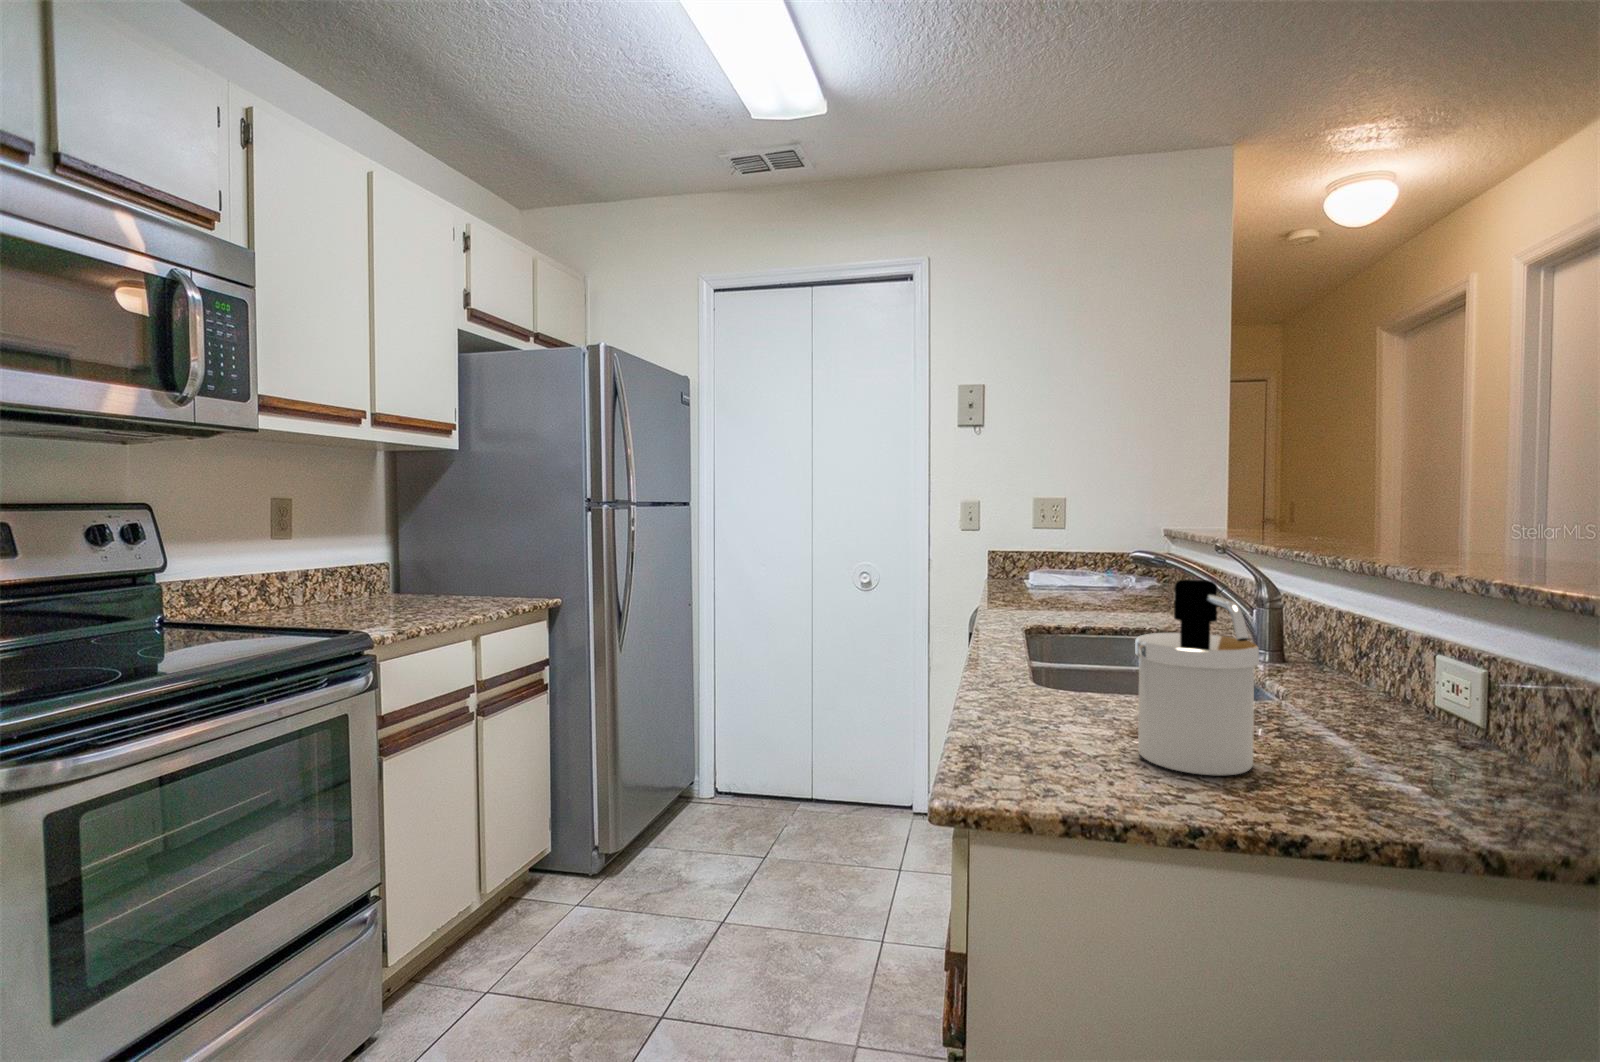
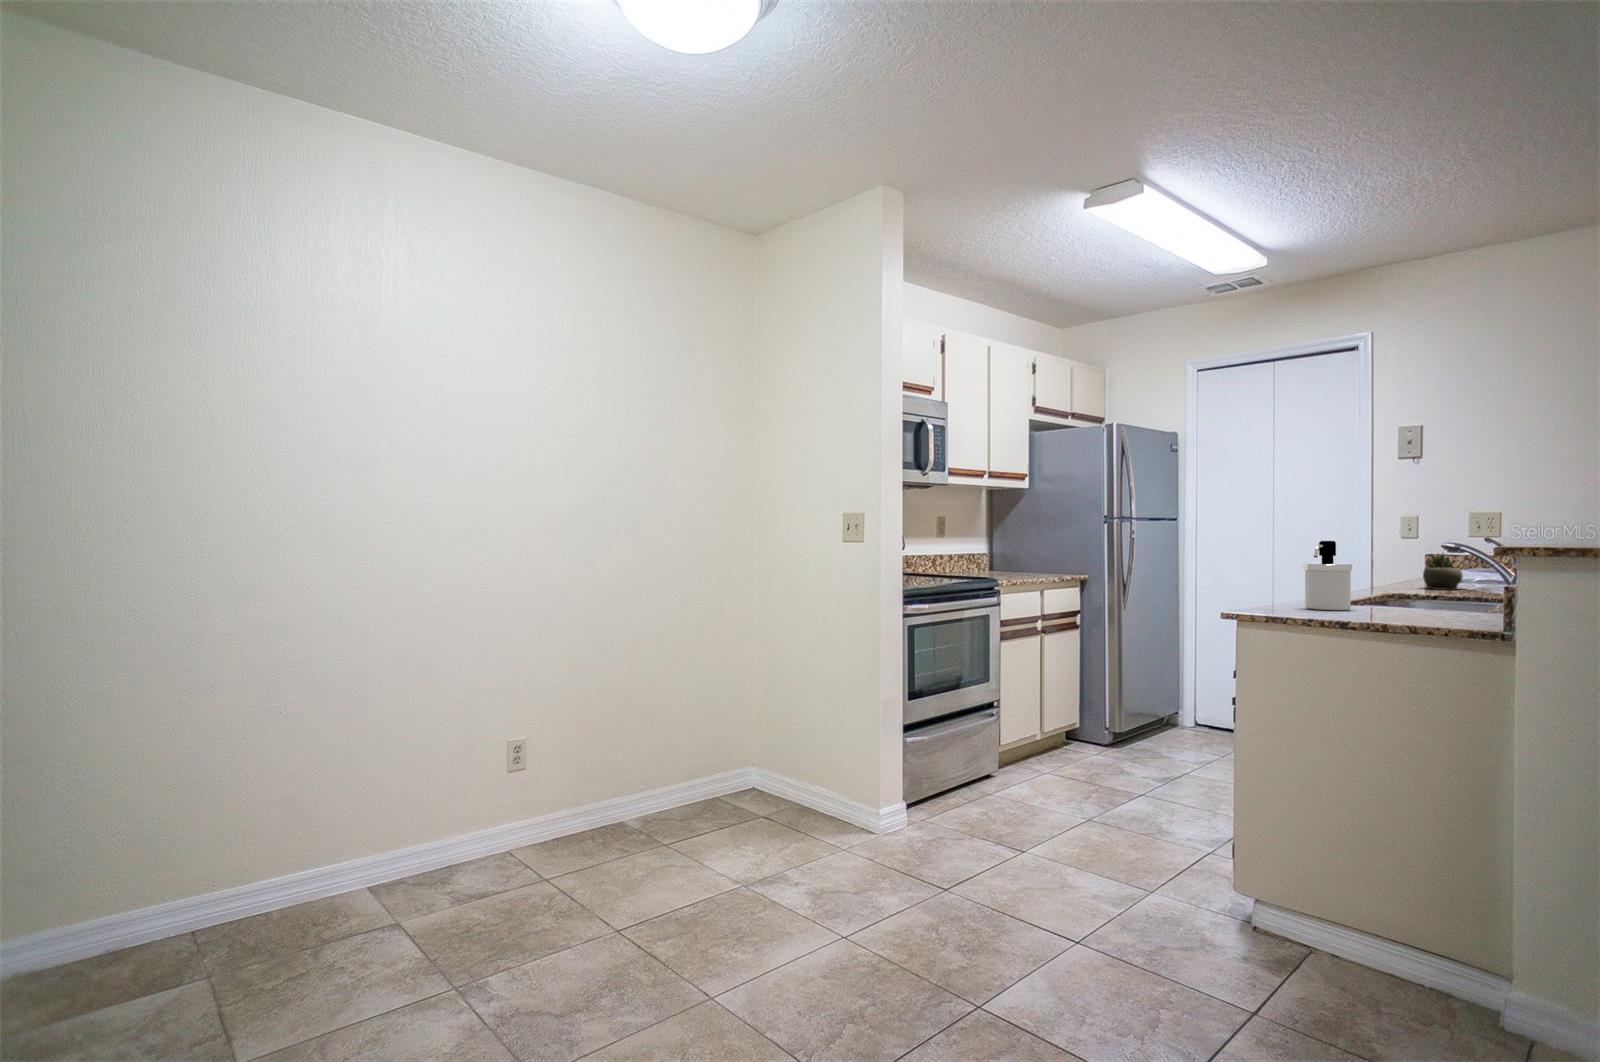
succulent plant: none [1016,554,1084,608] -> present [1423,553,1463,590]

